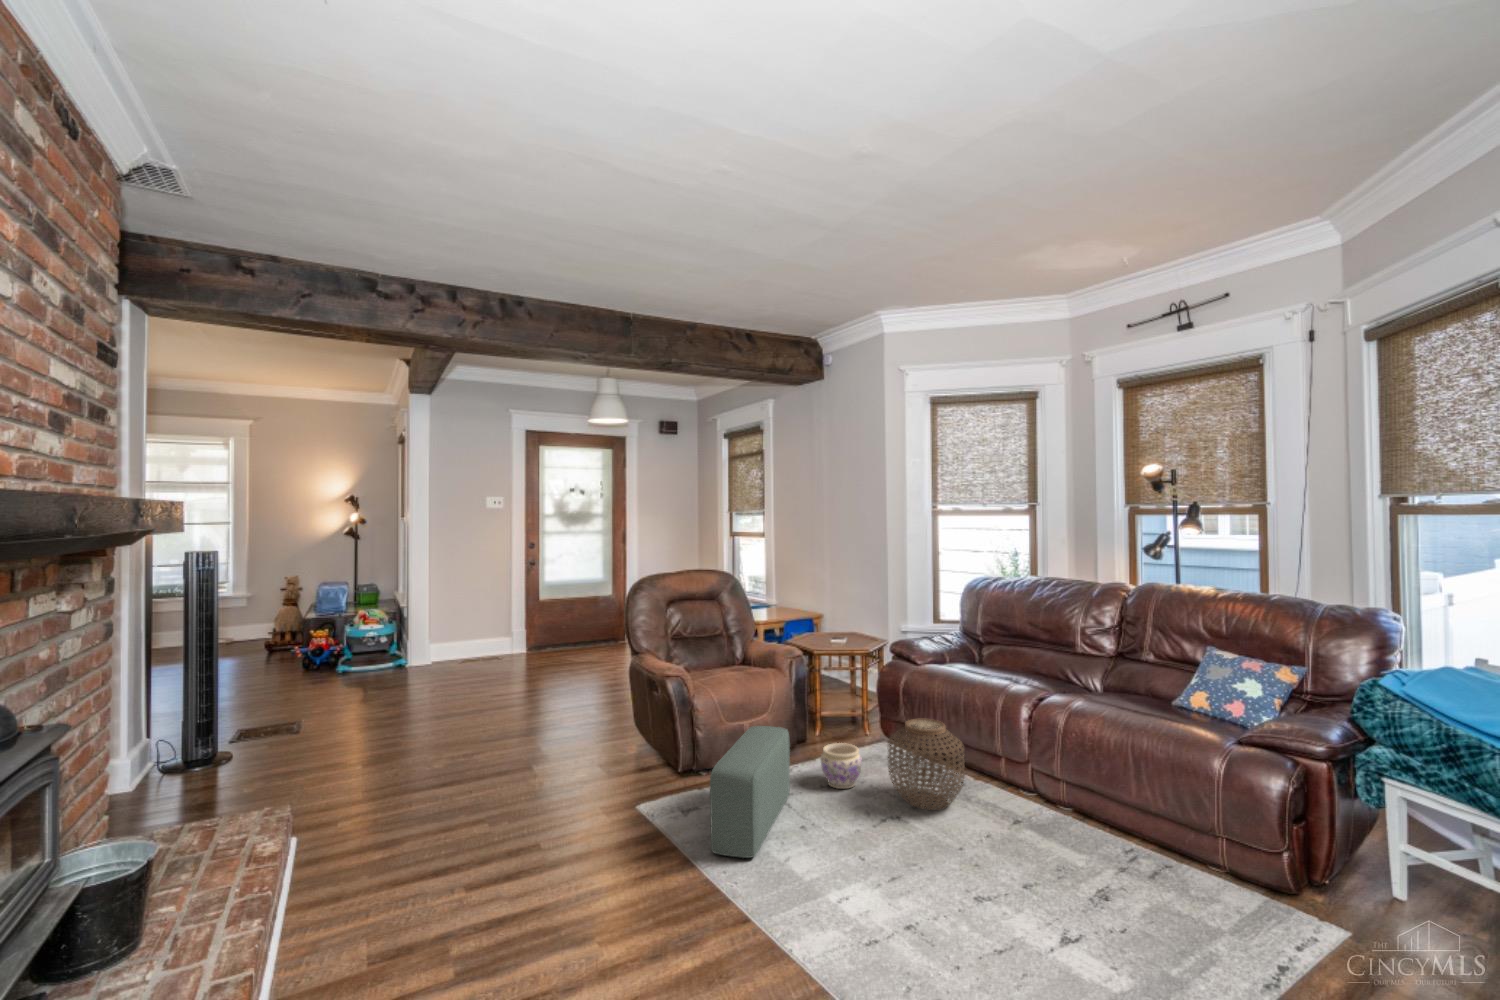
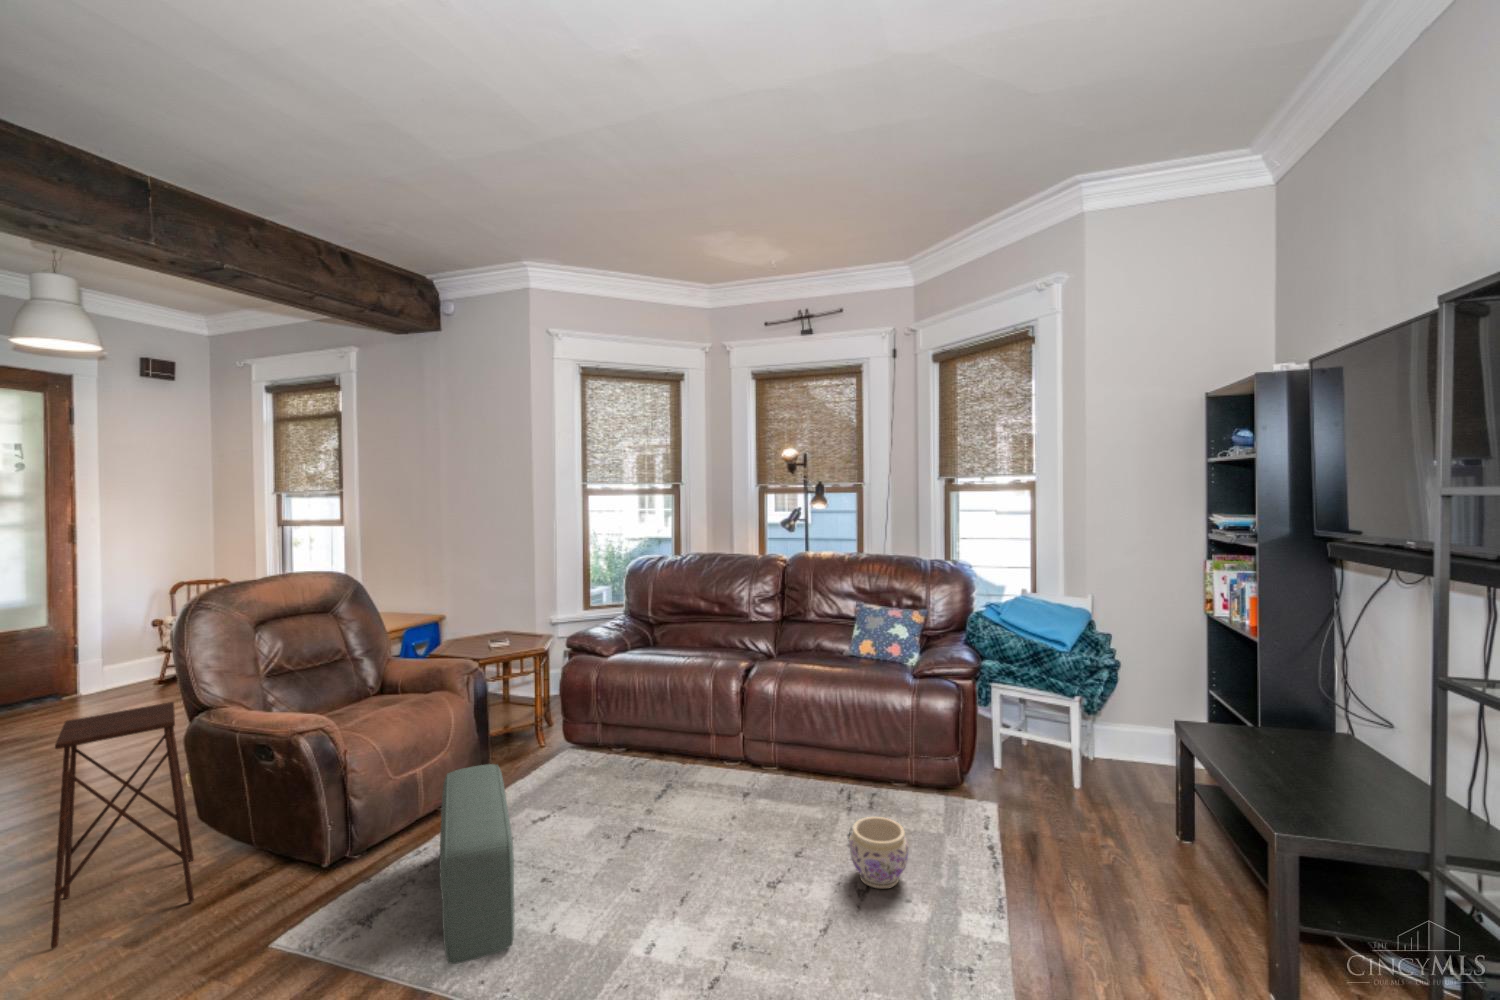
side table: none [549,644,624,773] -> present [51,702,194,949]
woven basket: present [888,719,965,810] -> none [612,712,692,810]
planter: present [820,743,862,789] -> present [849,817,909,889]

